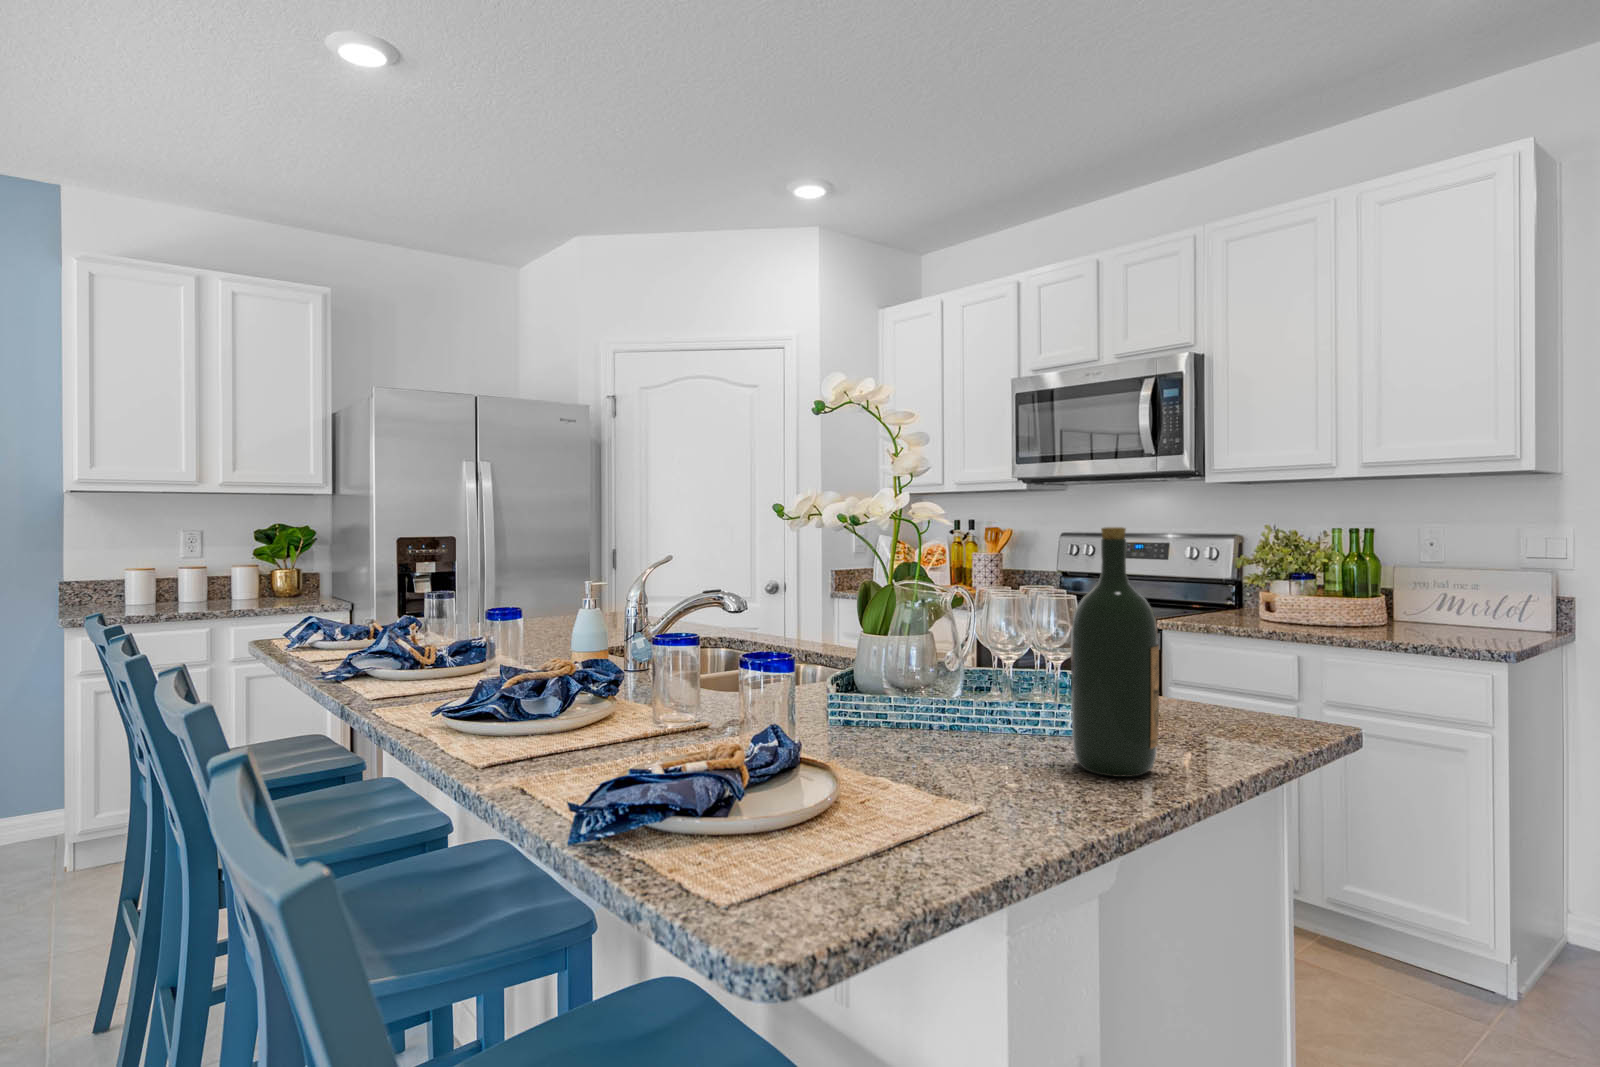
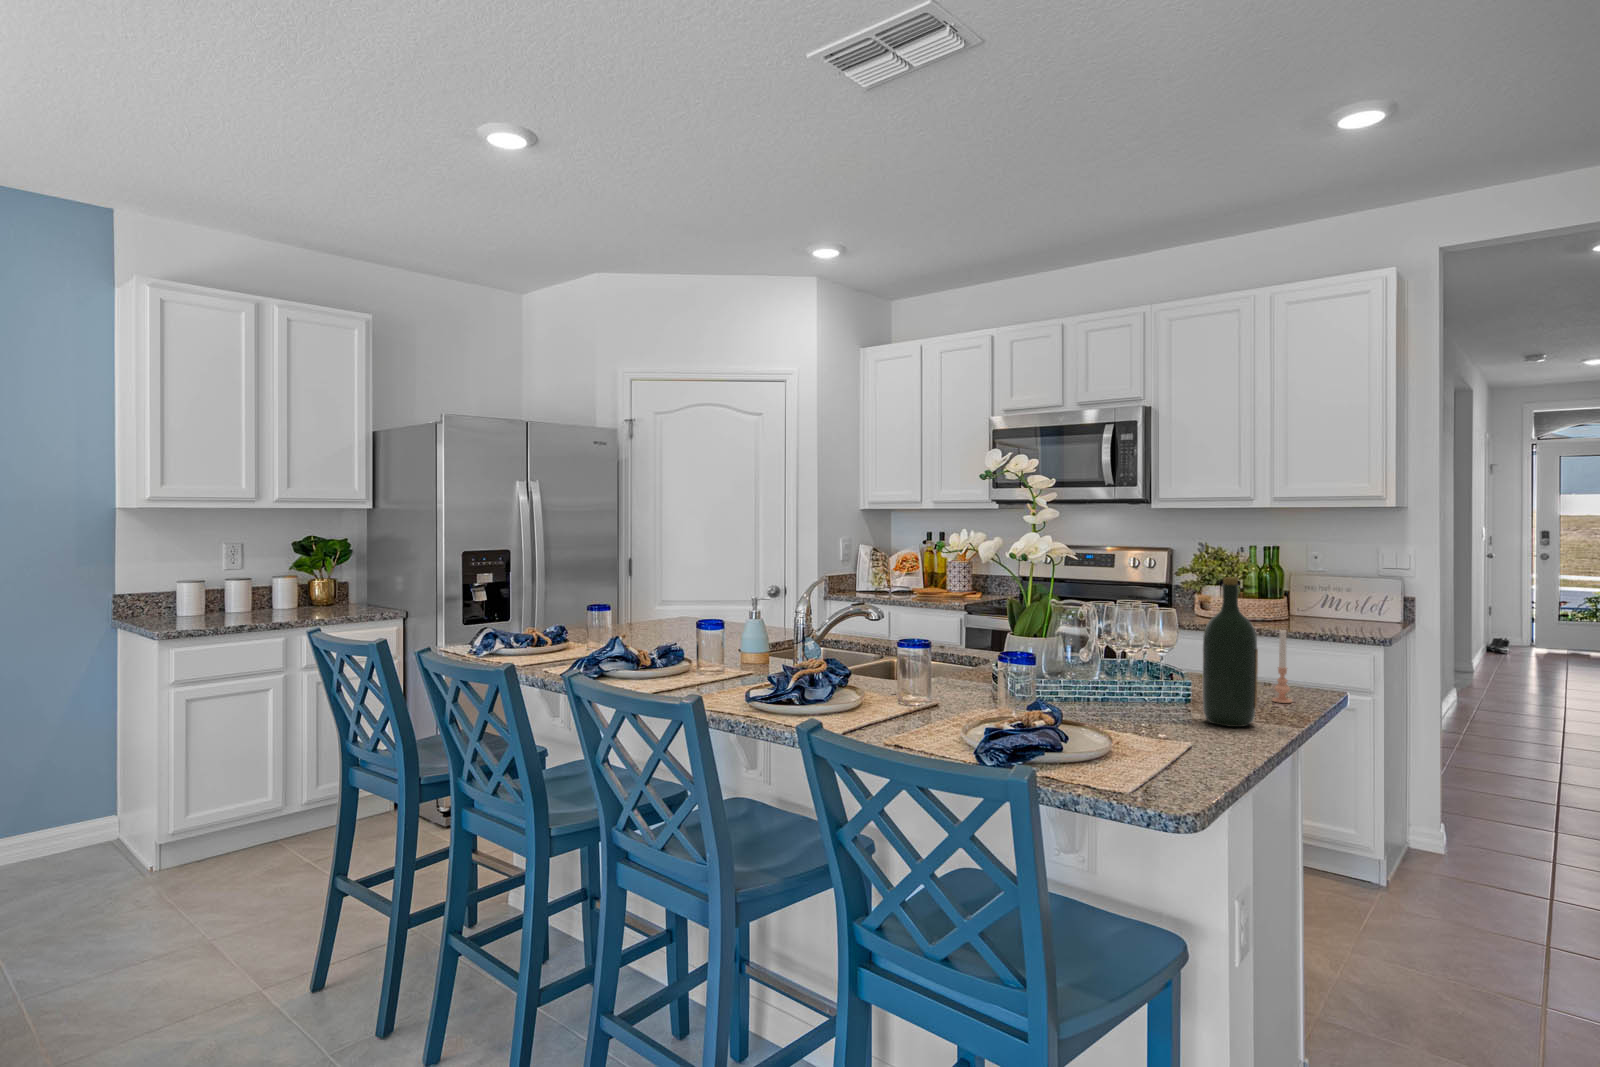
candle: none [1235,621,1267,739] -> present [1272,630,1292,703]

